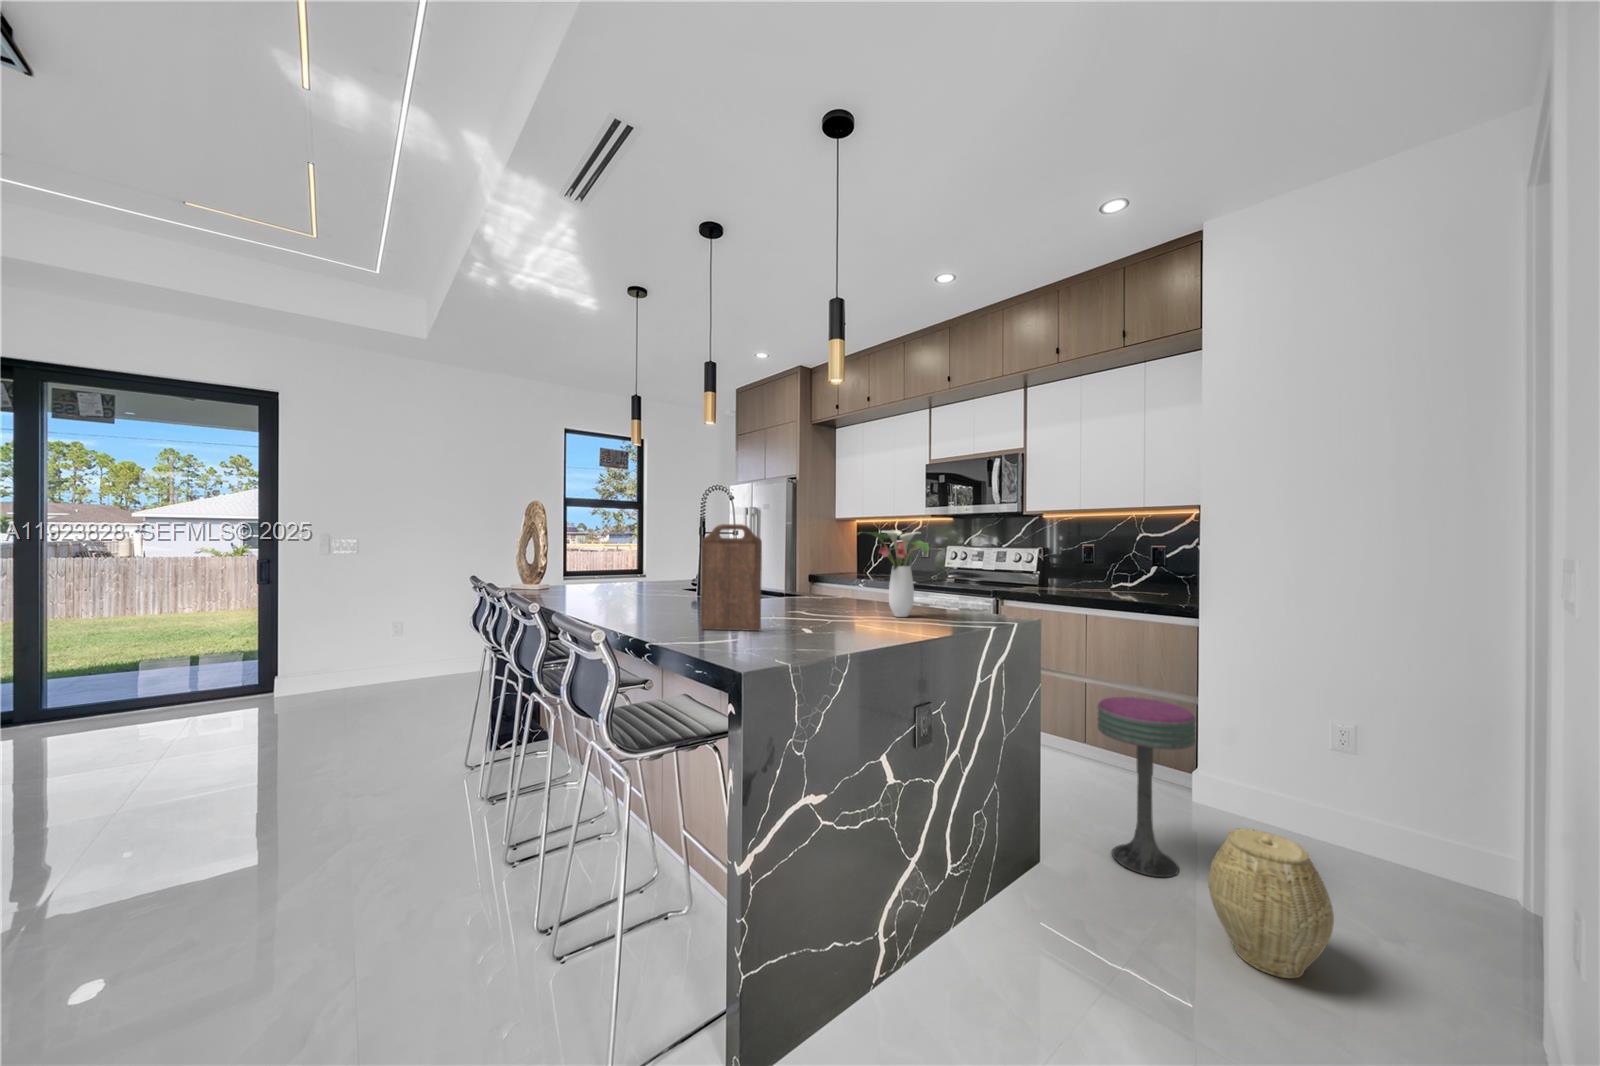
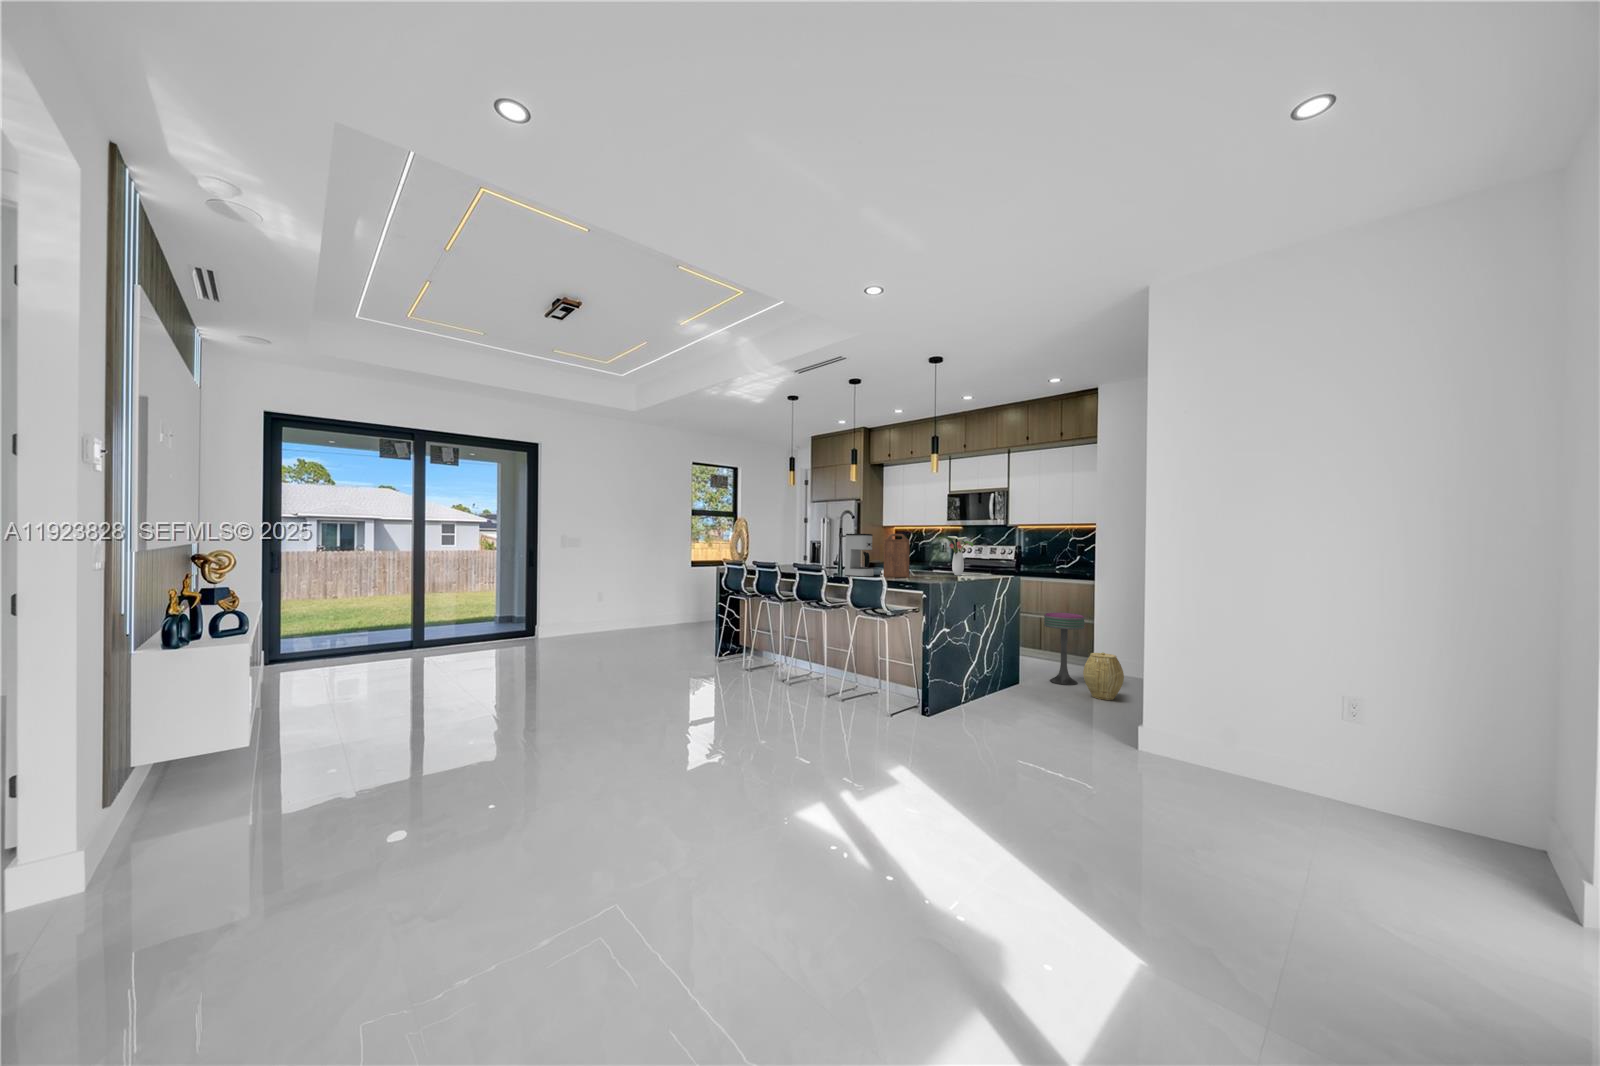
coffee maker: none [624,525,691,628] -> present [845,534,874,577]

